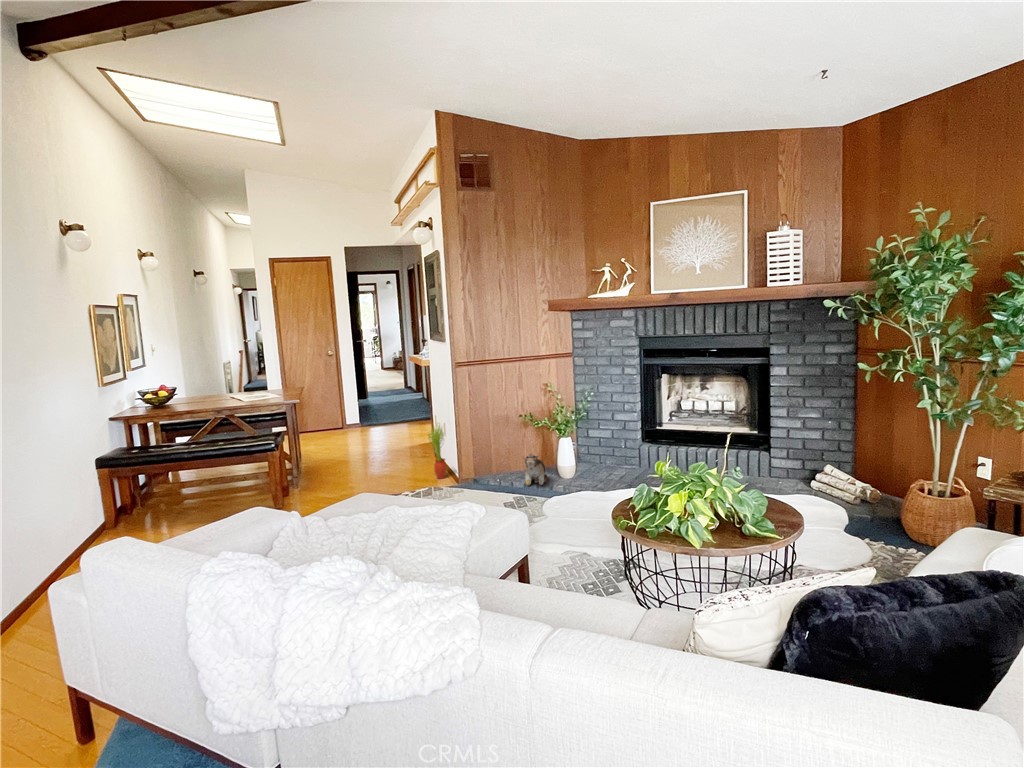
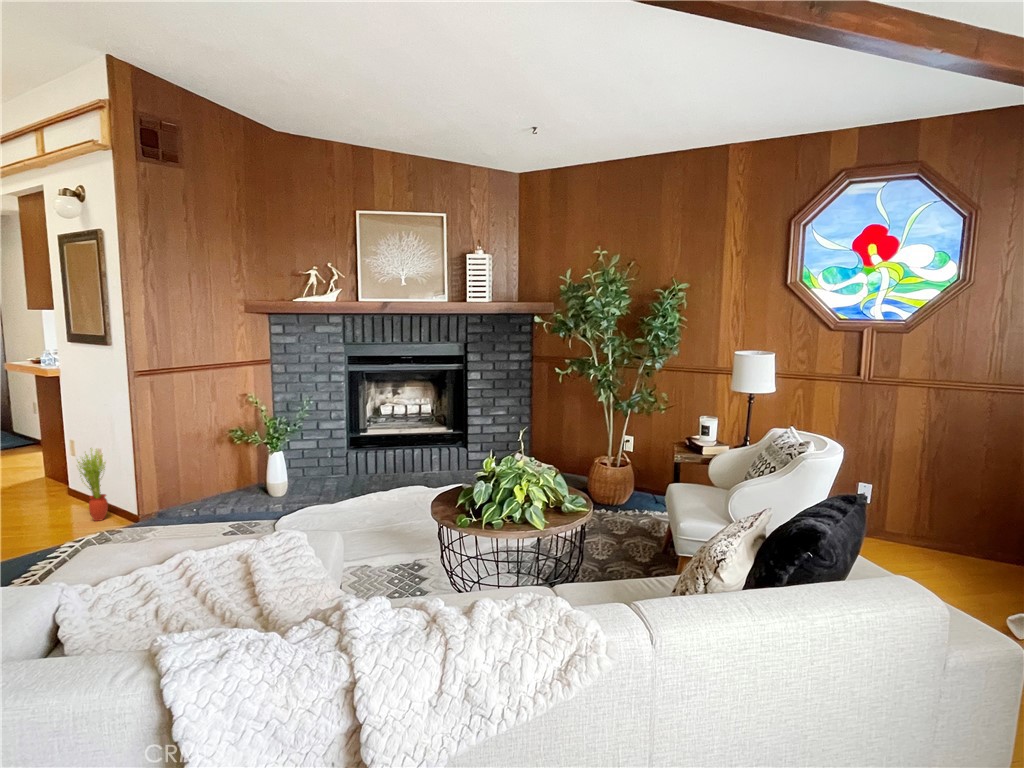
plush toy: present [523,454,547,486] -> none [234,473,258,510]

